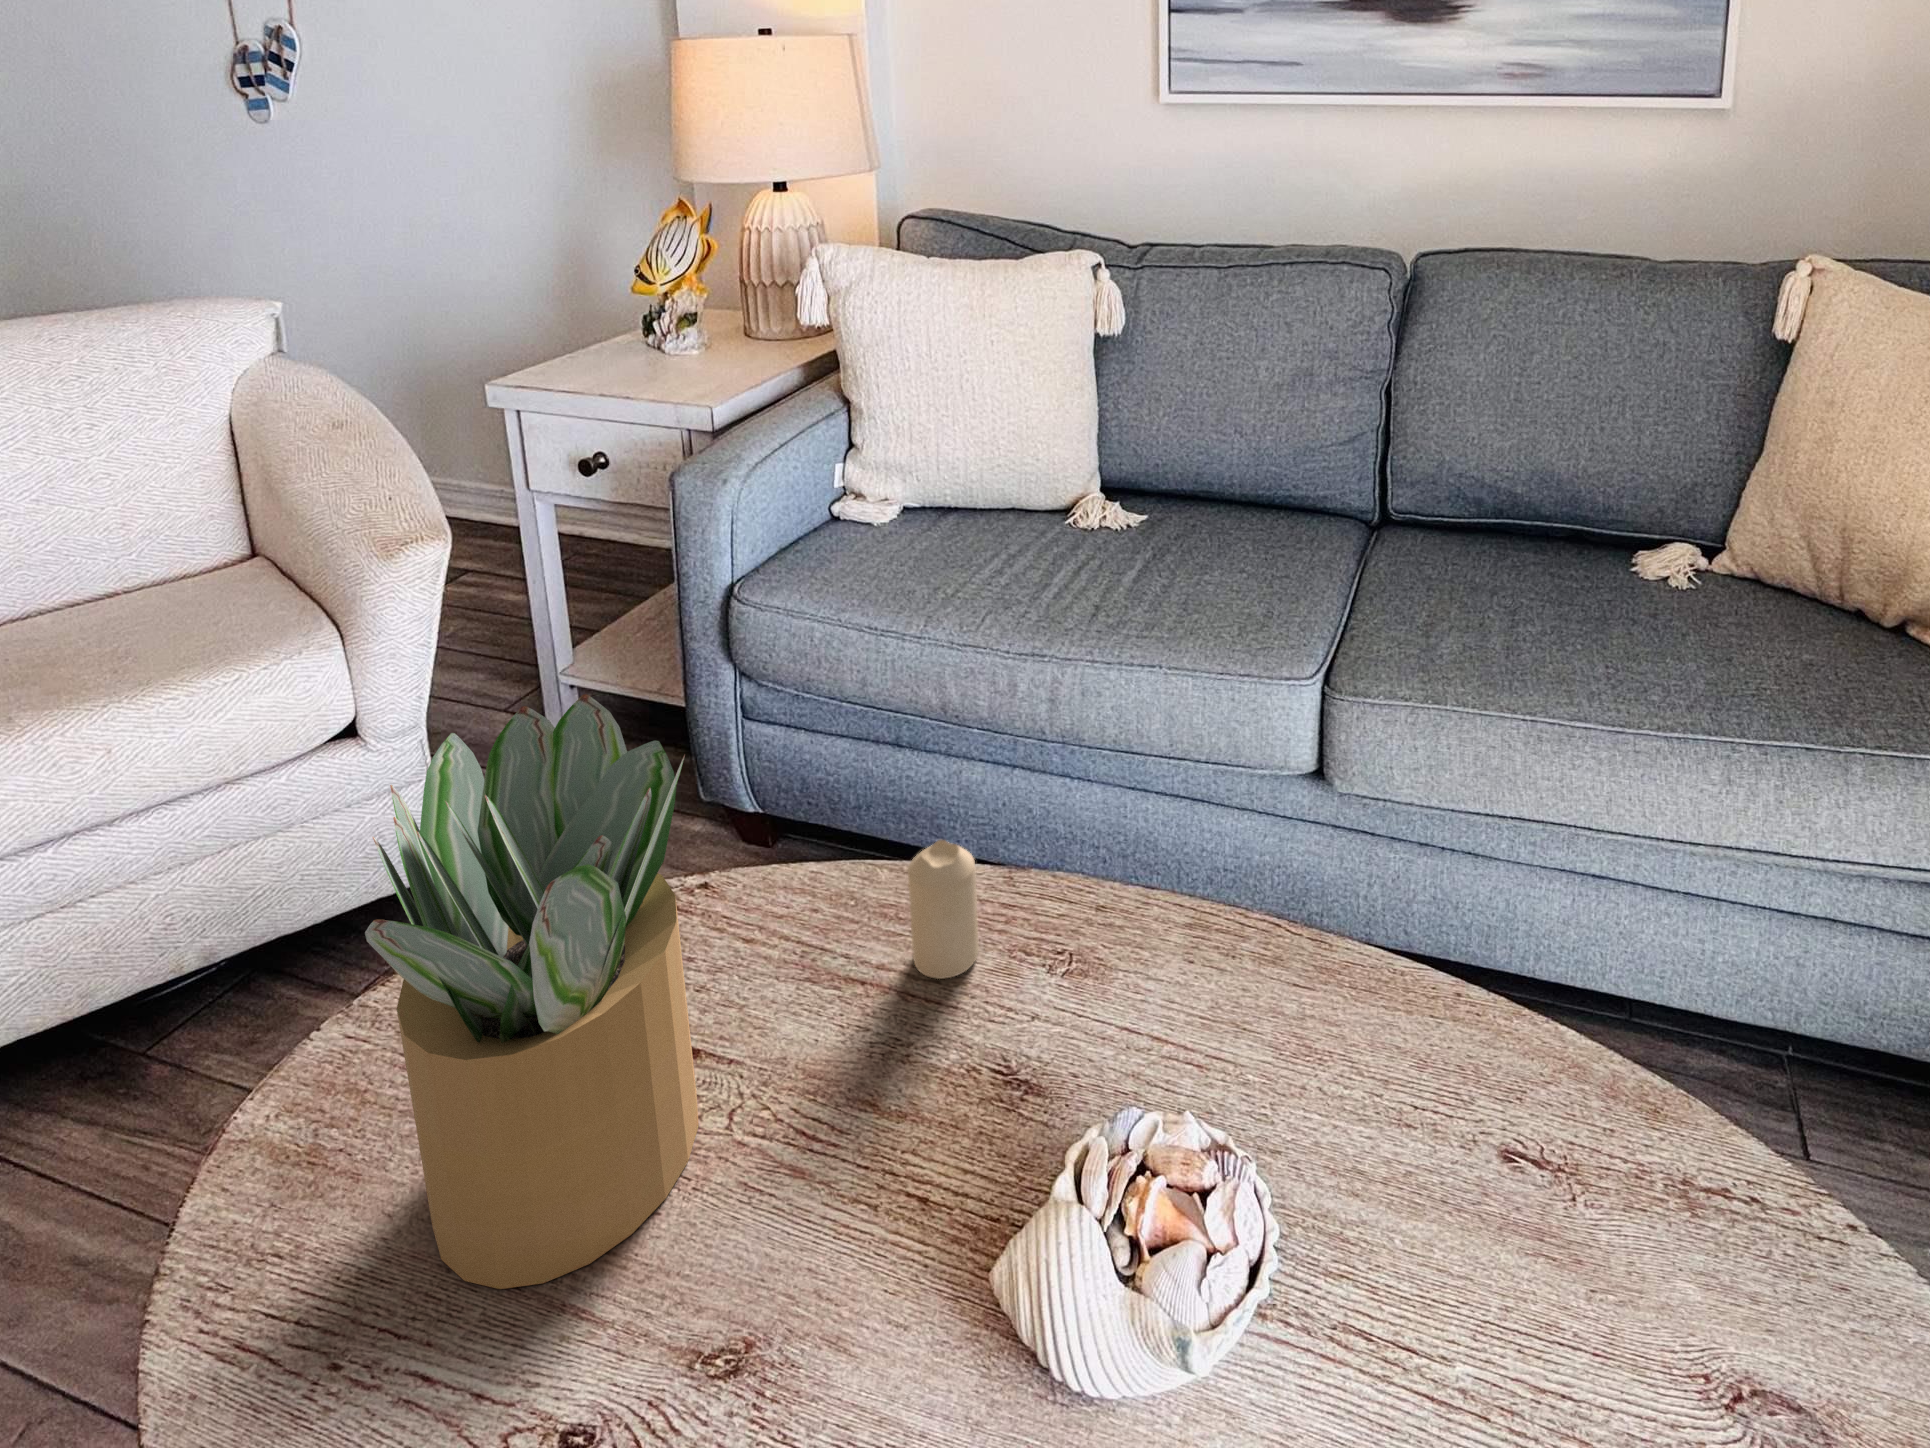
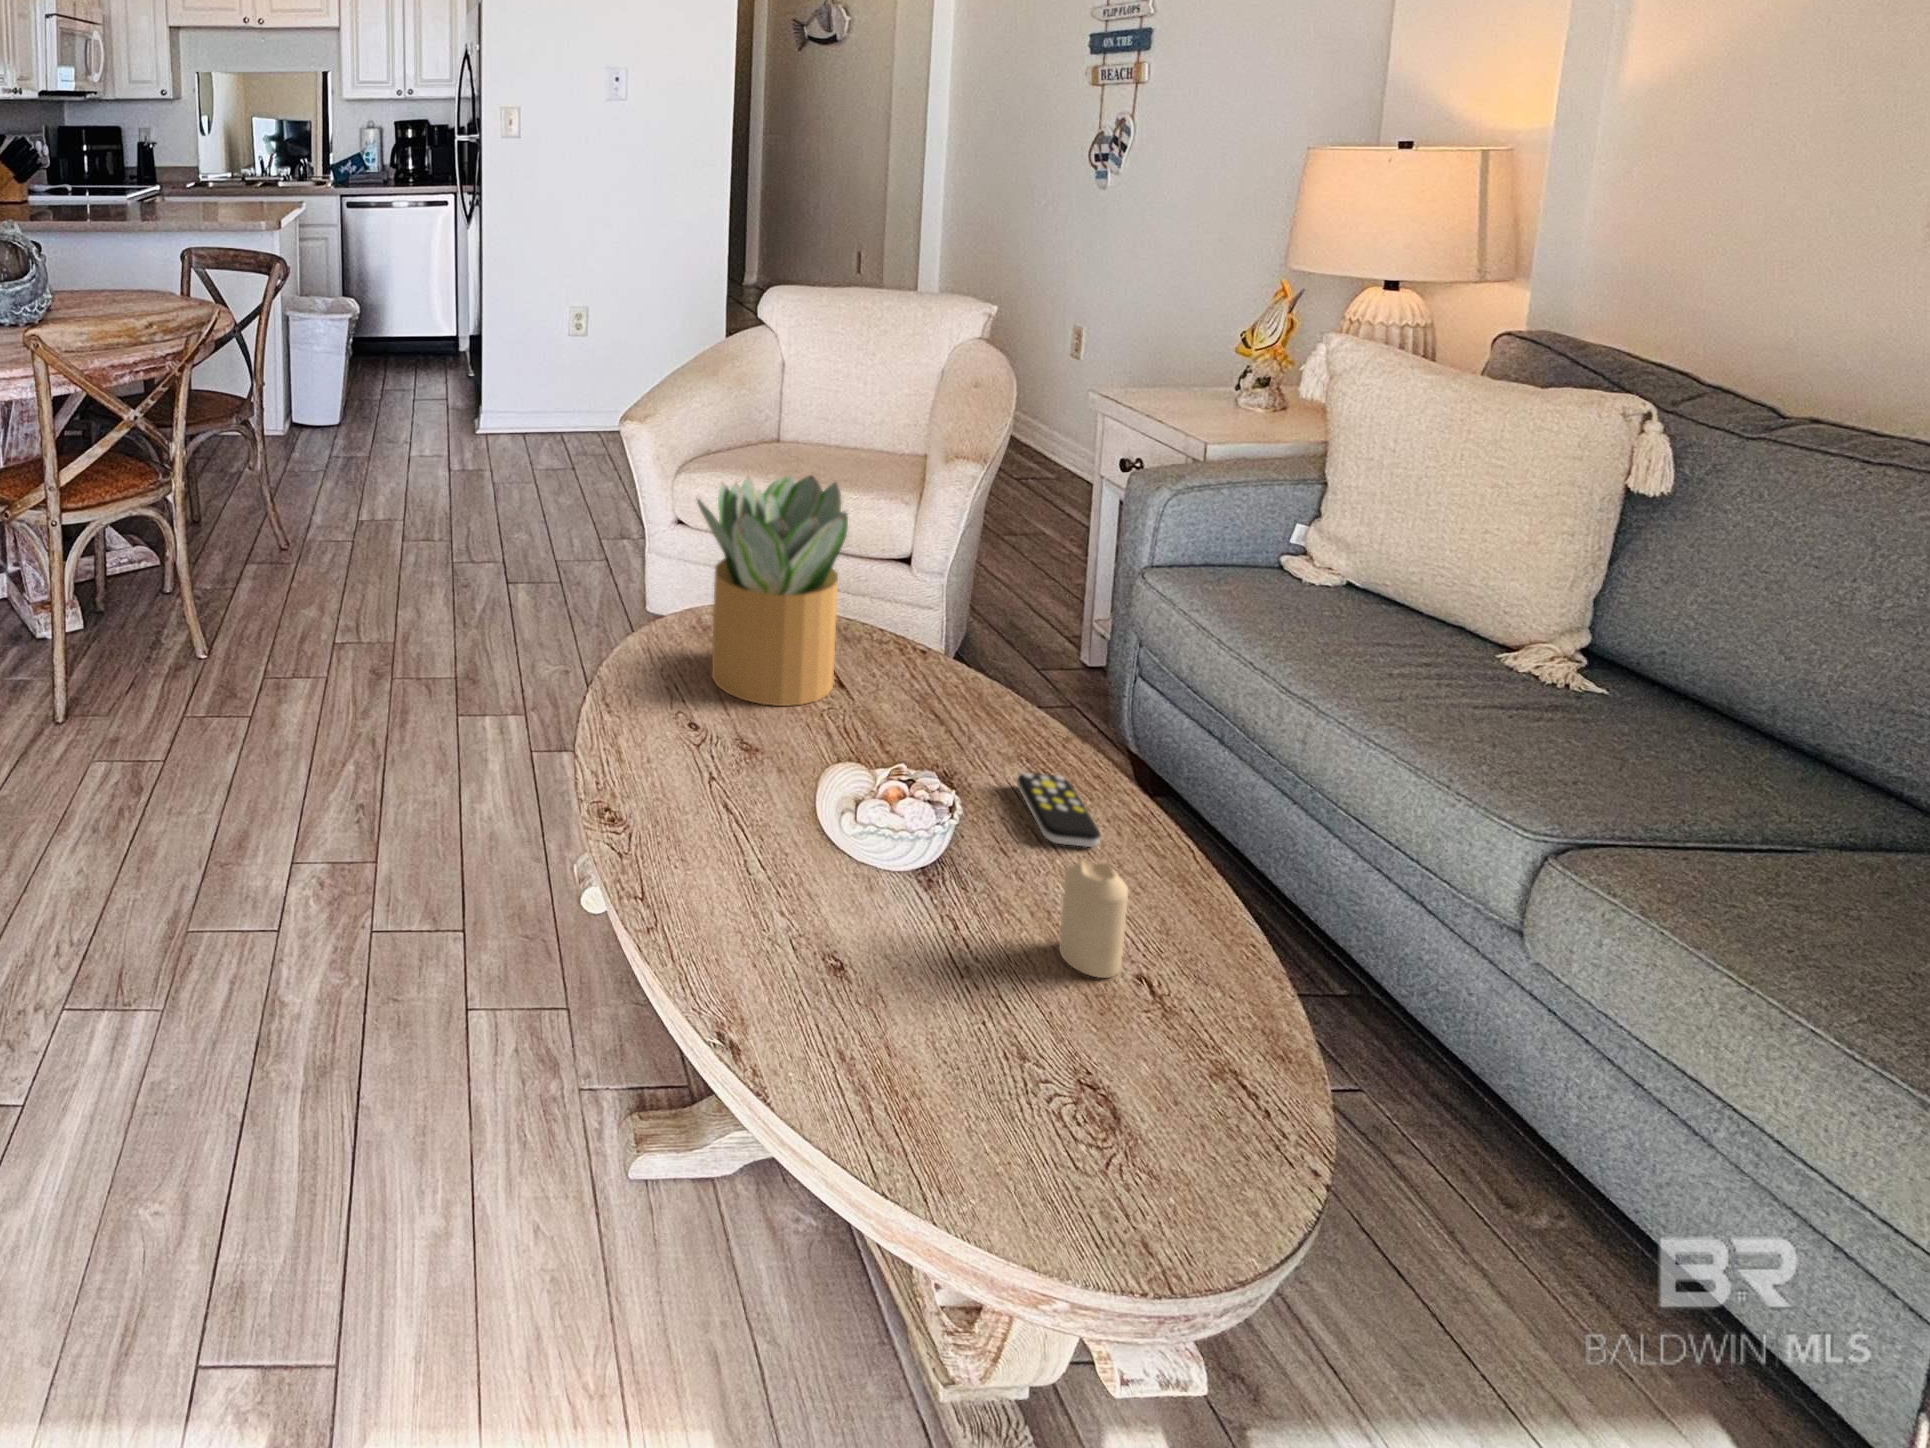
candle: present [908,840,979,979] -> present [1059,860,1129,978]
remote control: none [1070,929,1232,1035] -> present [1017,773,1101,847]

